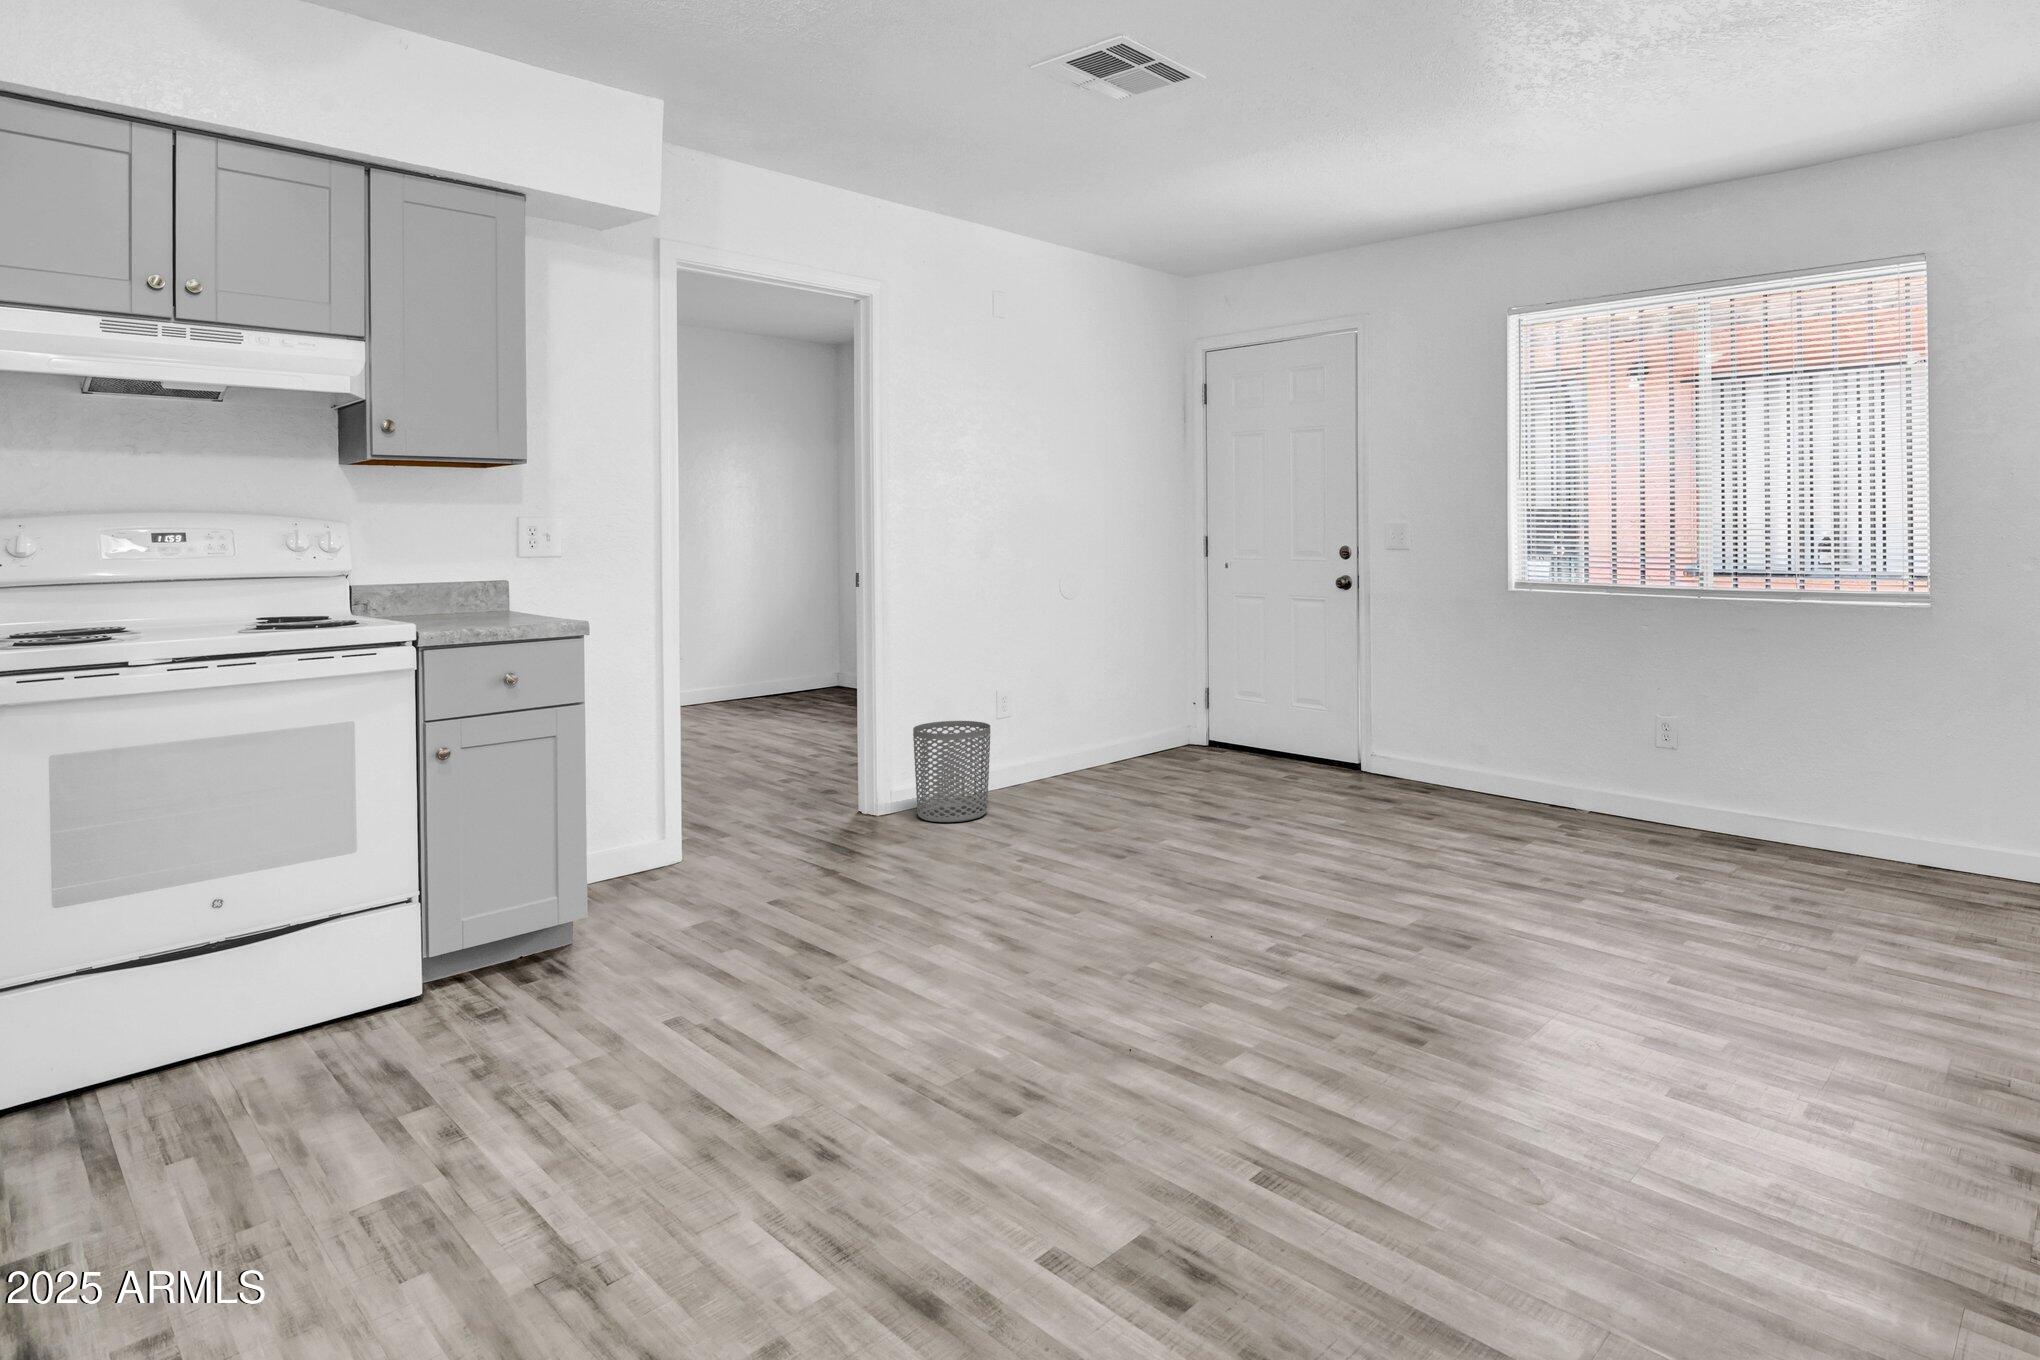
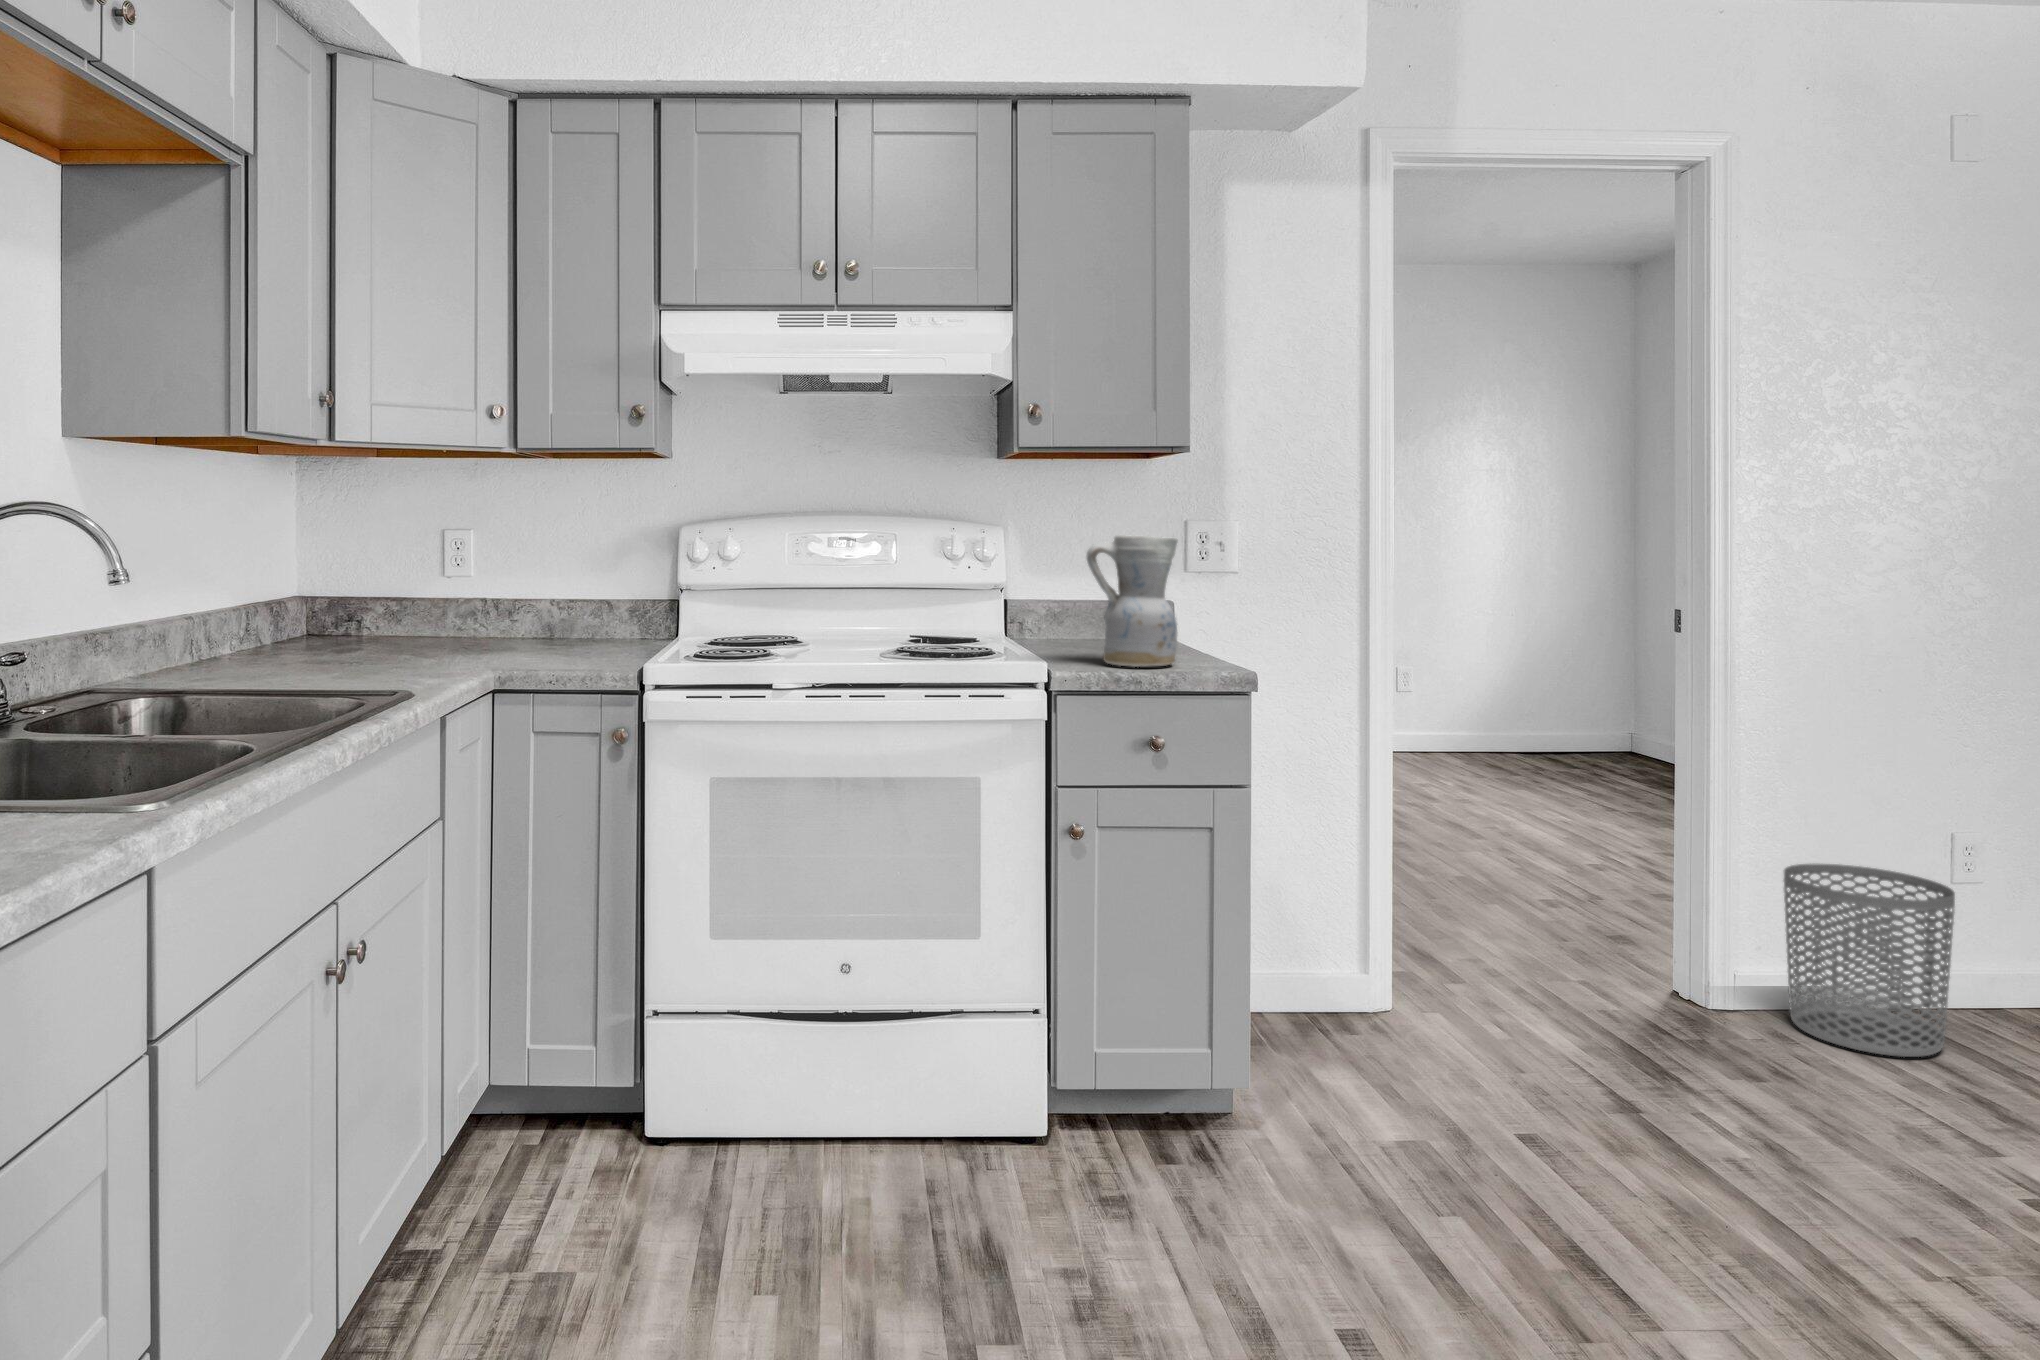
ceramic pitcher: none [447,528,527,627] -> present [1087,535,1178,667]

